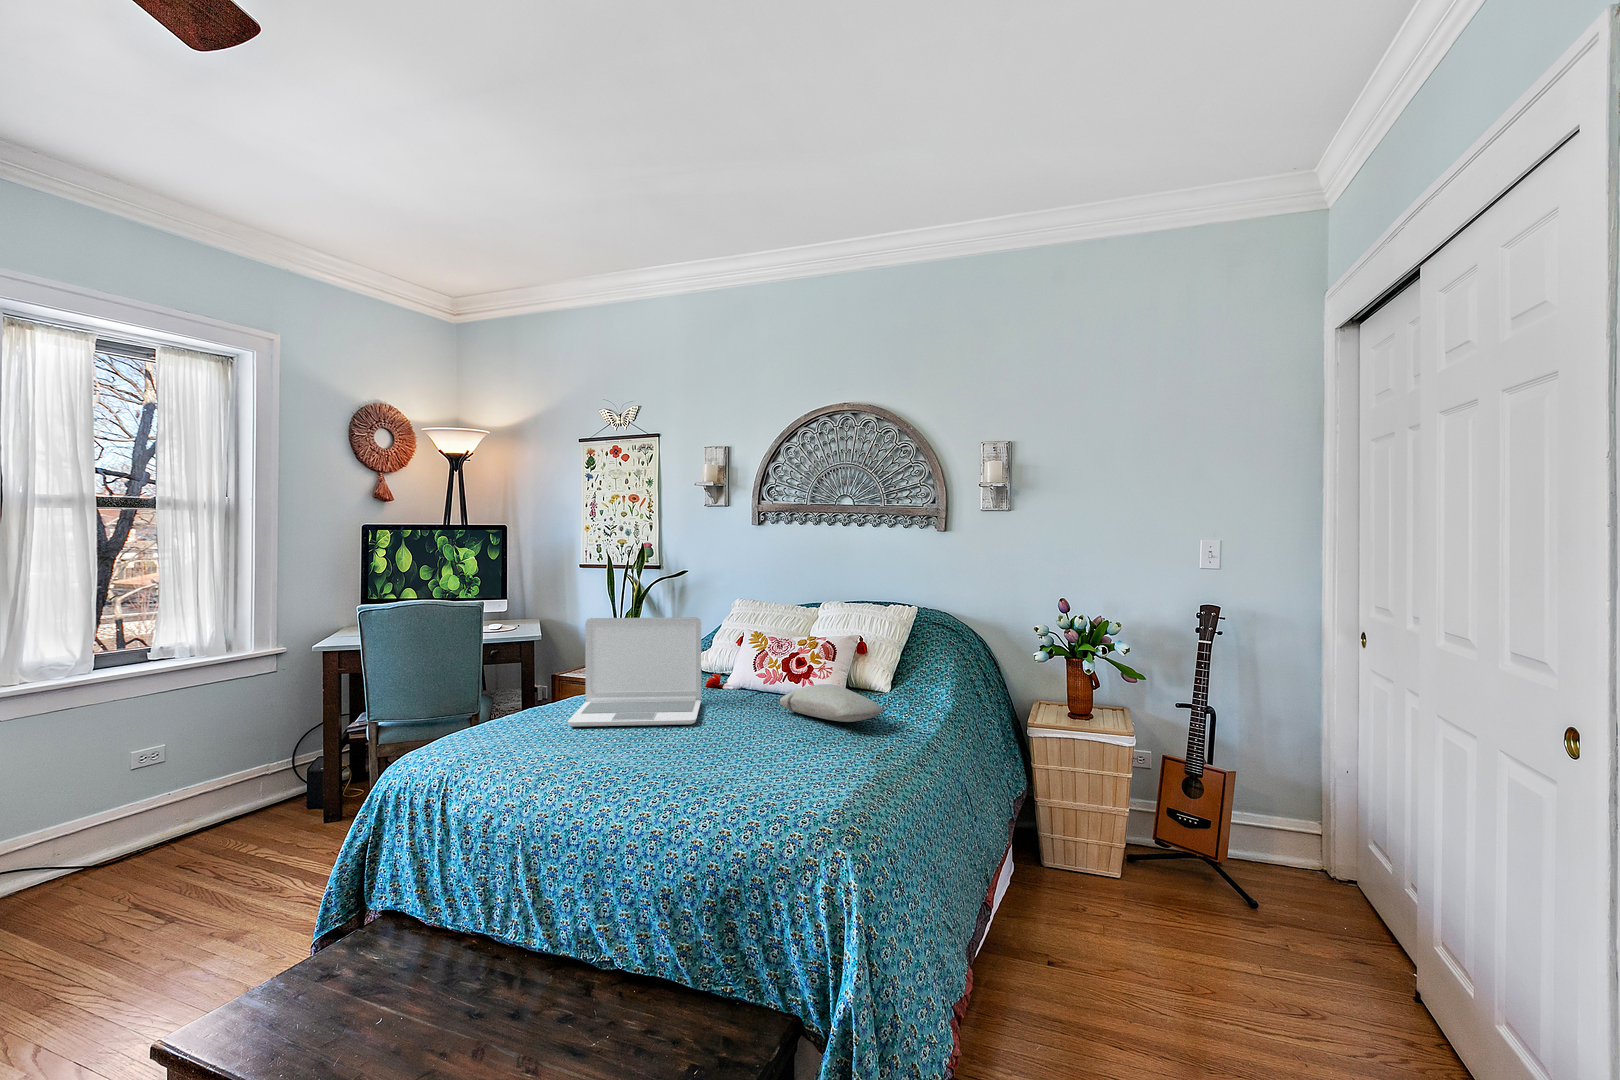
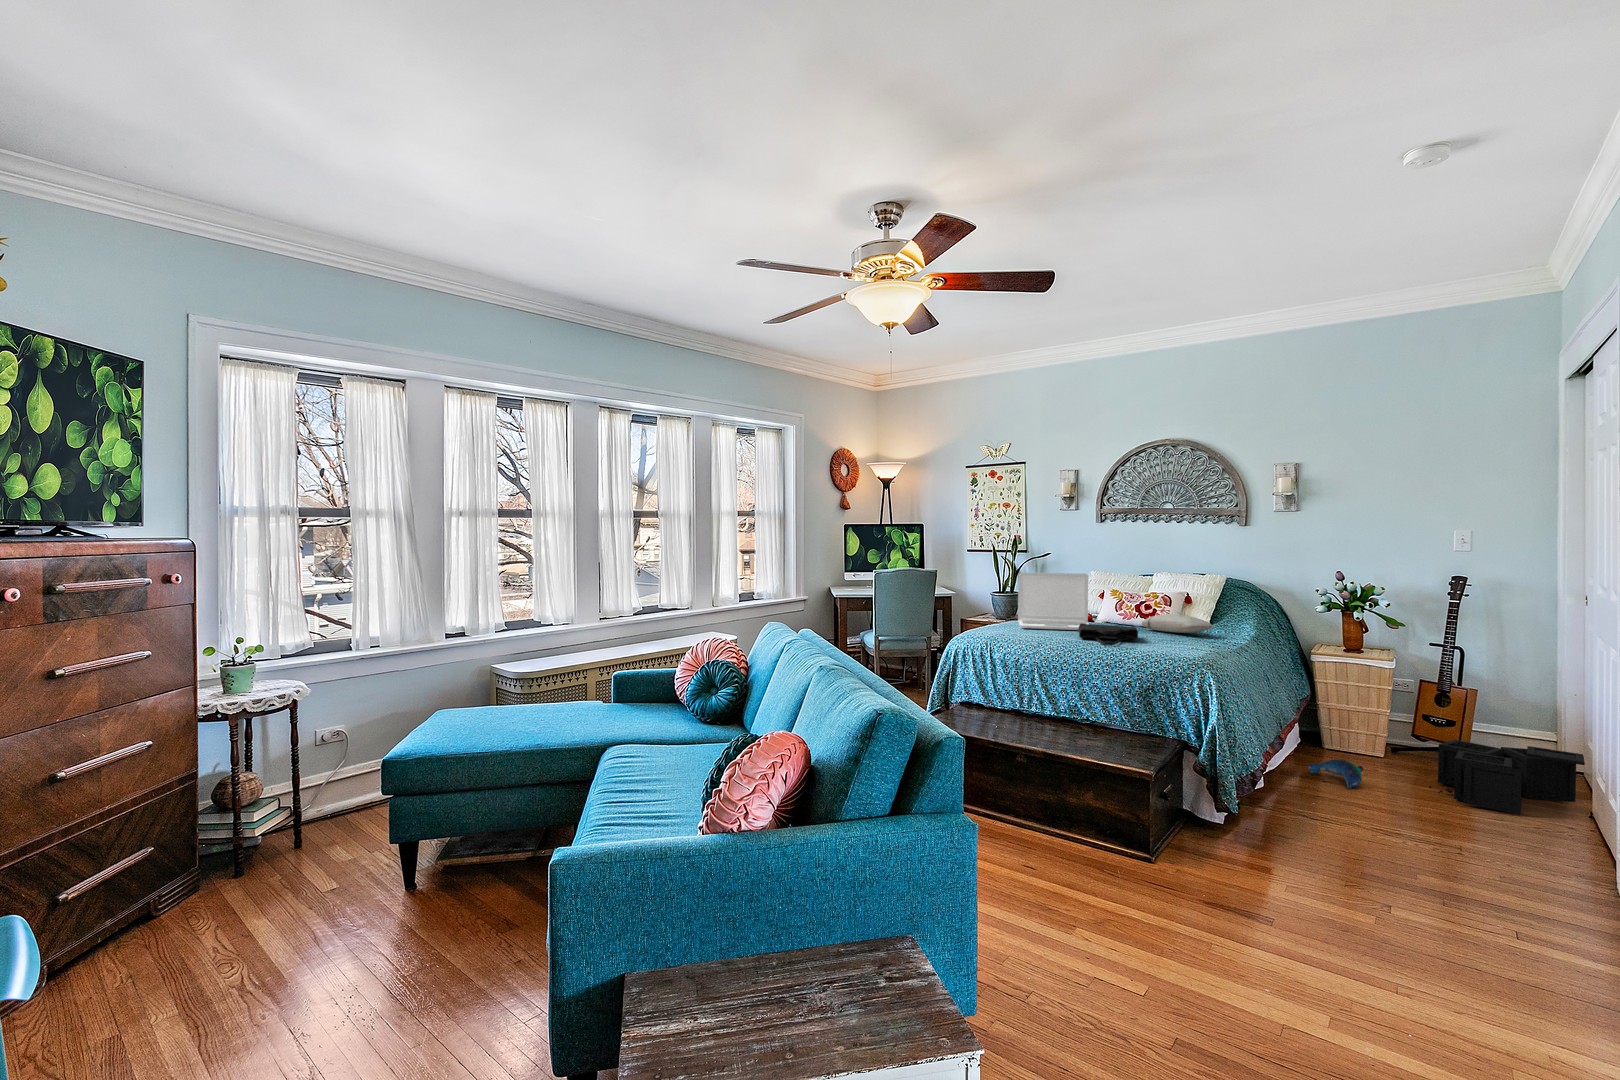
tote bag: none [641,721,755,785] -> present [1079,623,1138,645]
storage bin: none [1193,870,1400,1038] -> present [1429,740,1585,814]
plush toy: none [1023,927,1101,995] -> present [1309,760,1363,789]

